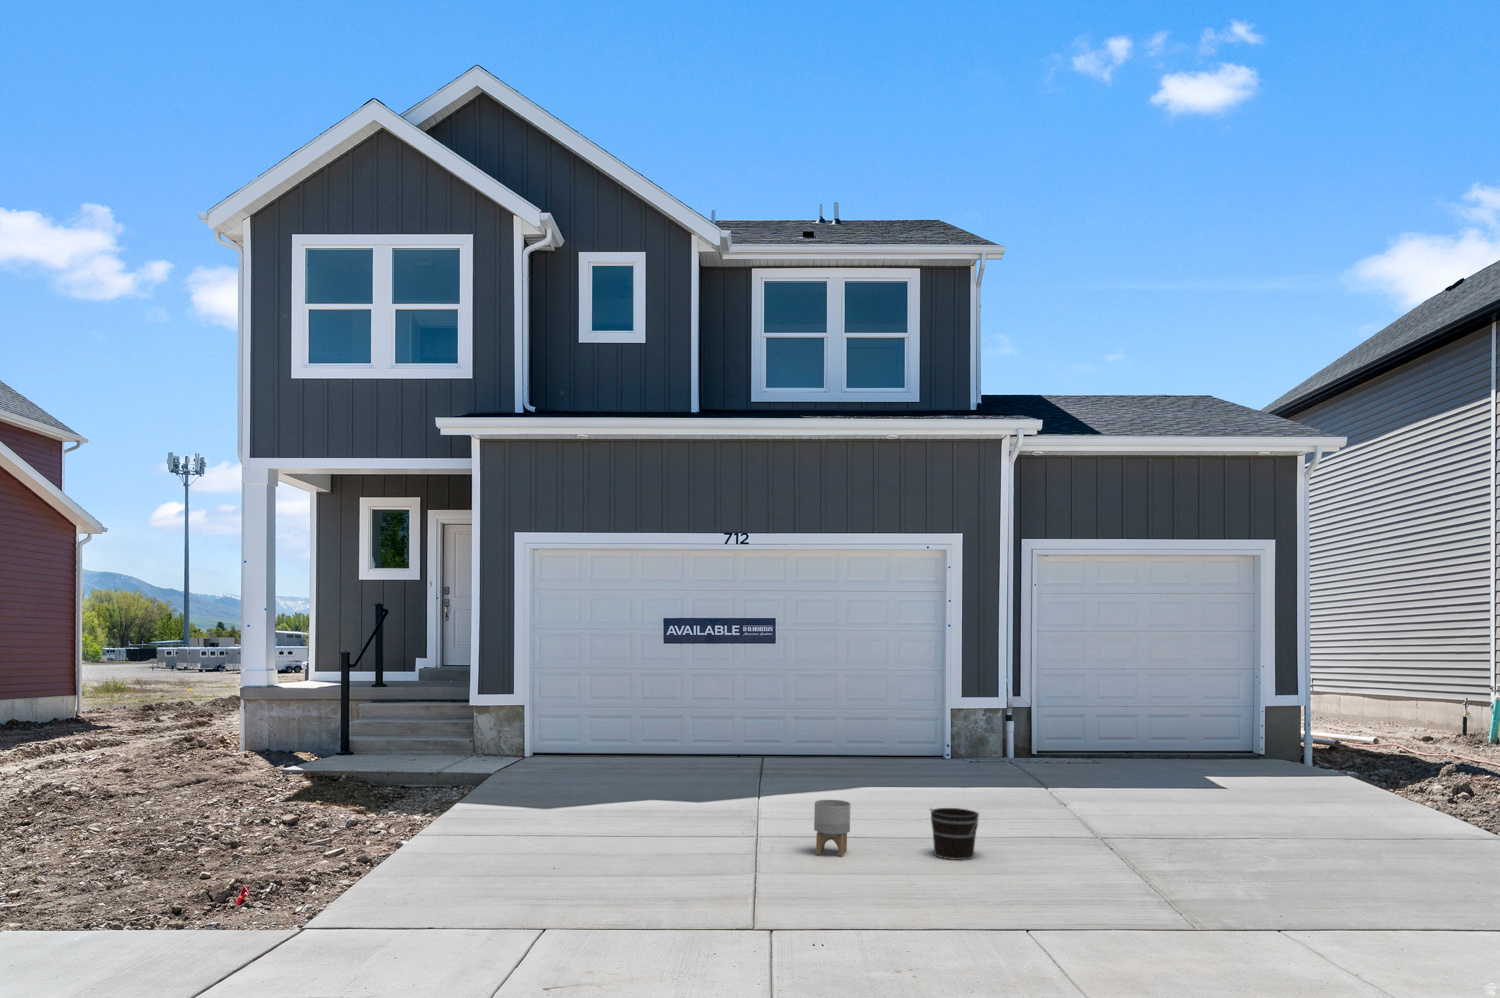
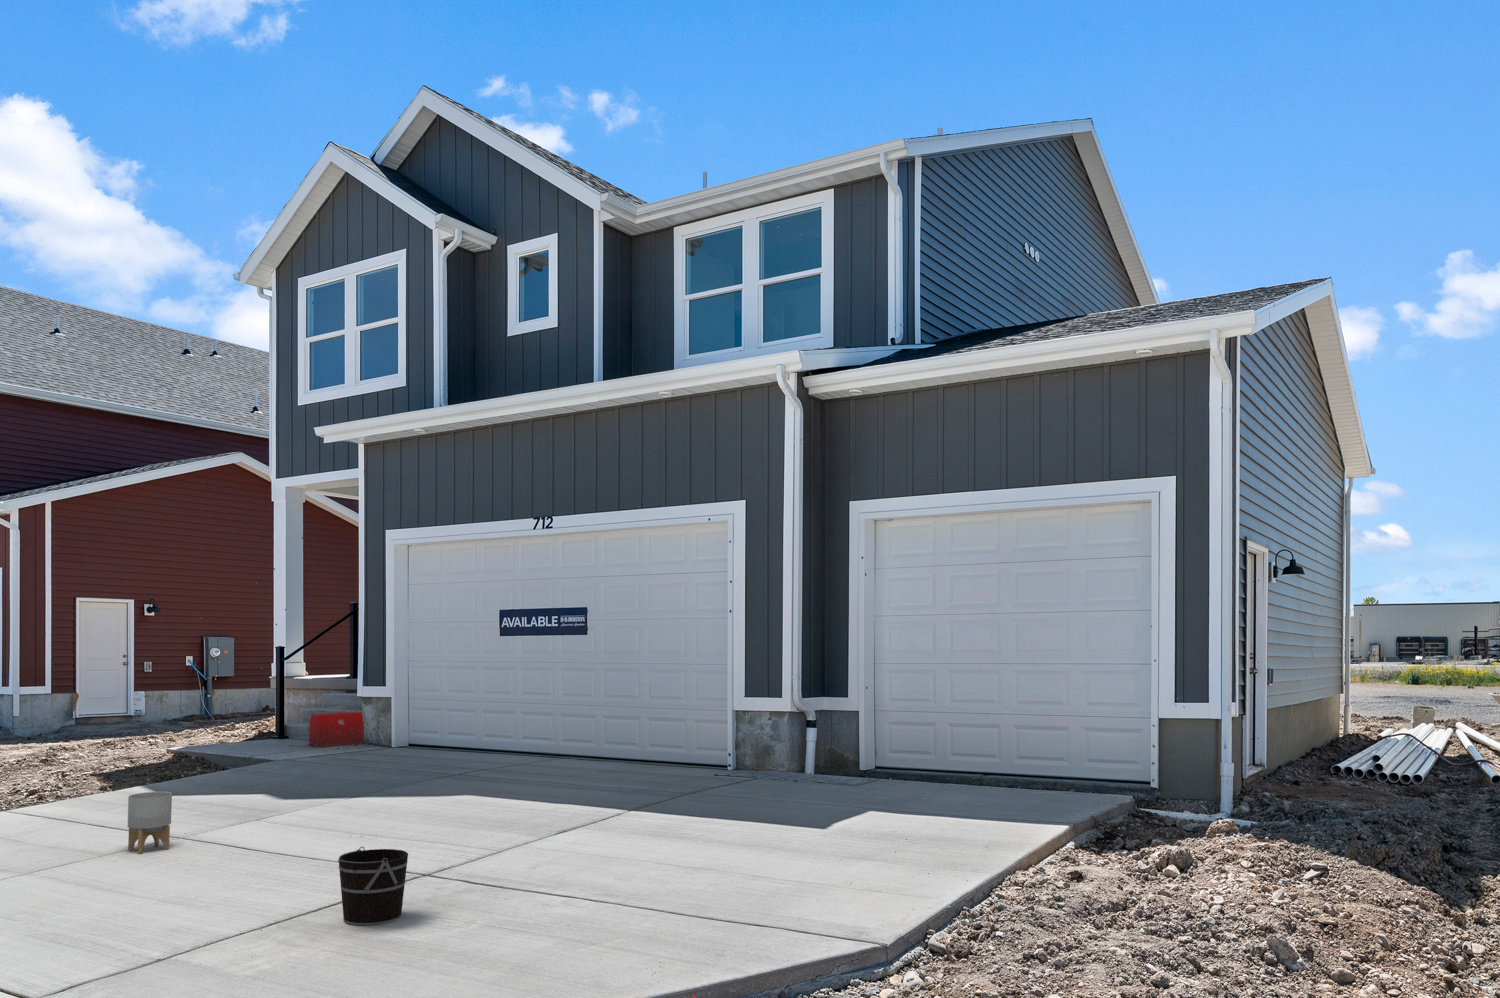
toolbox: none [432,713,487,756] -> present [309,706,364,747]
bucket: present [930,808,979,860] -> present [338,847,408,925]

